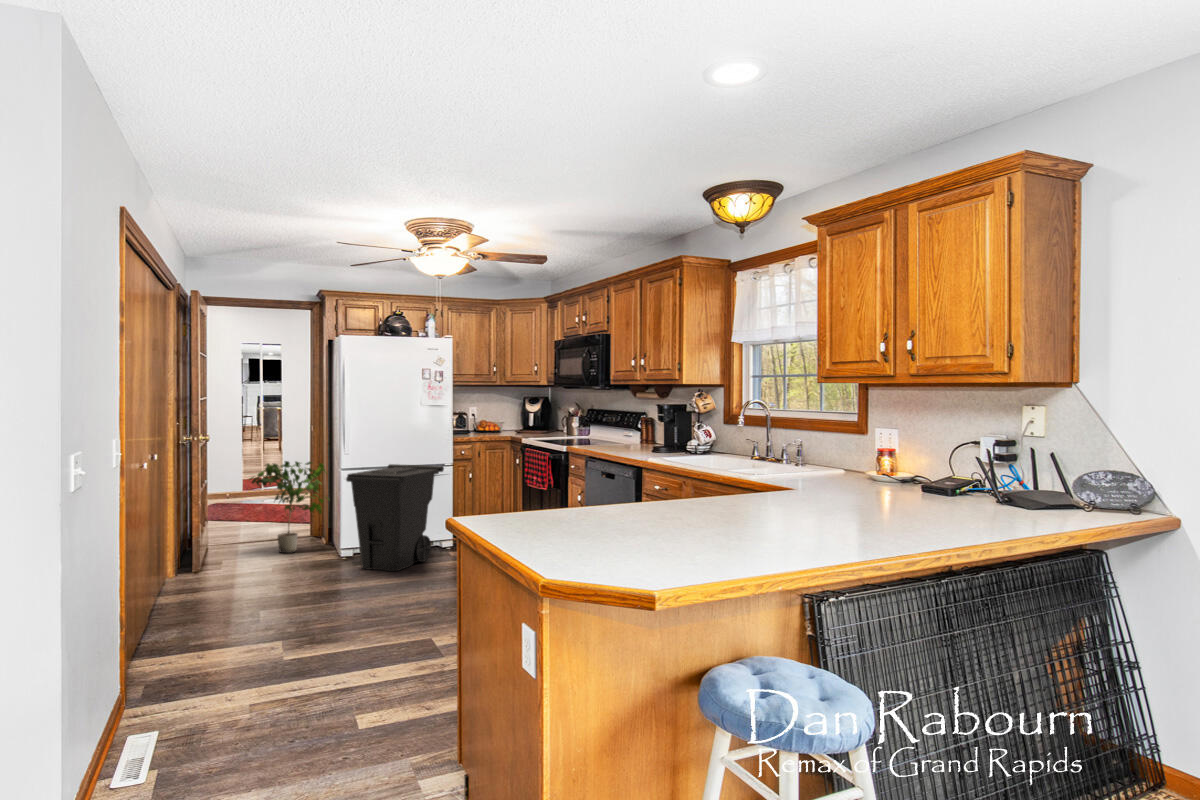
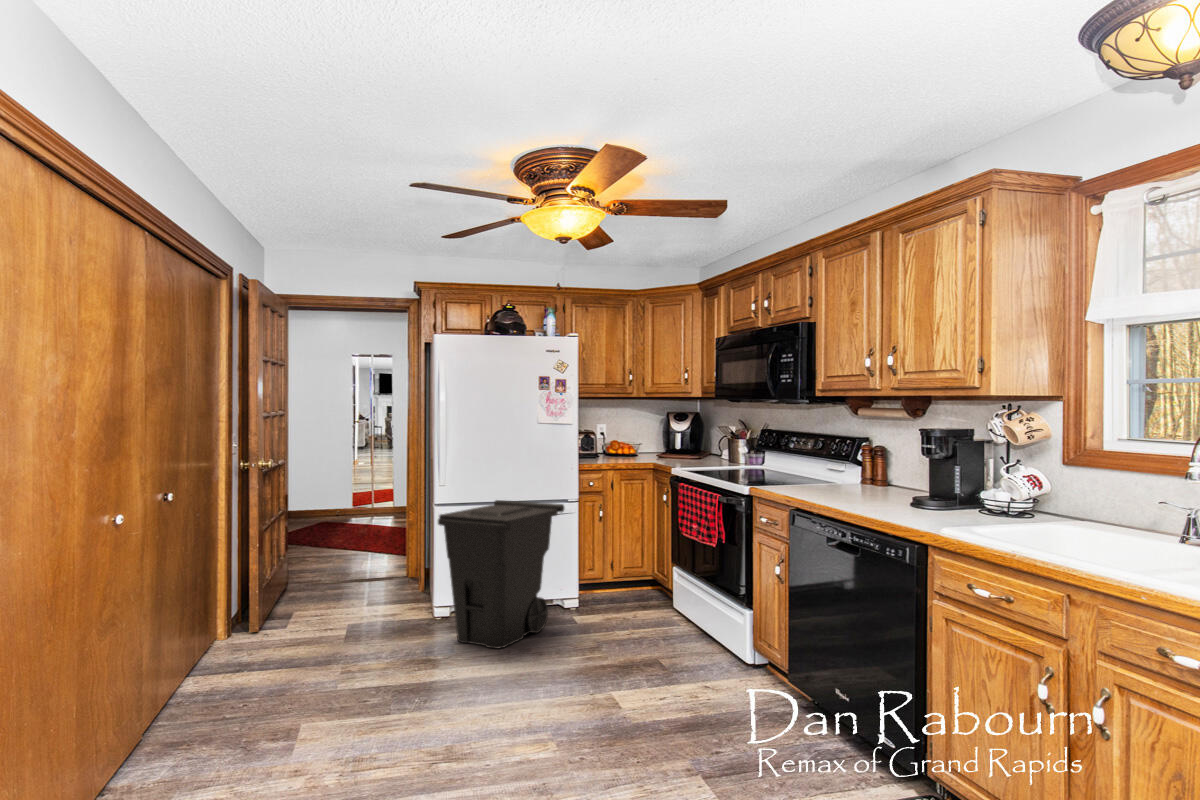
potted plant: present [250,461,329,553] -> none [327,493,425,609]

